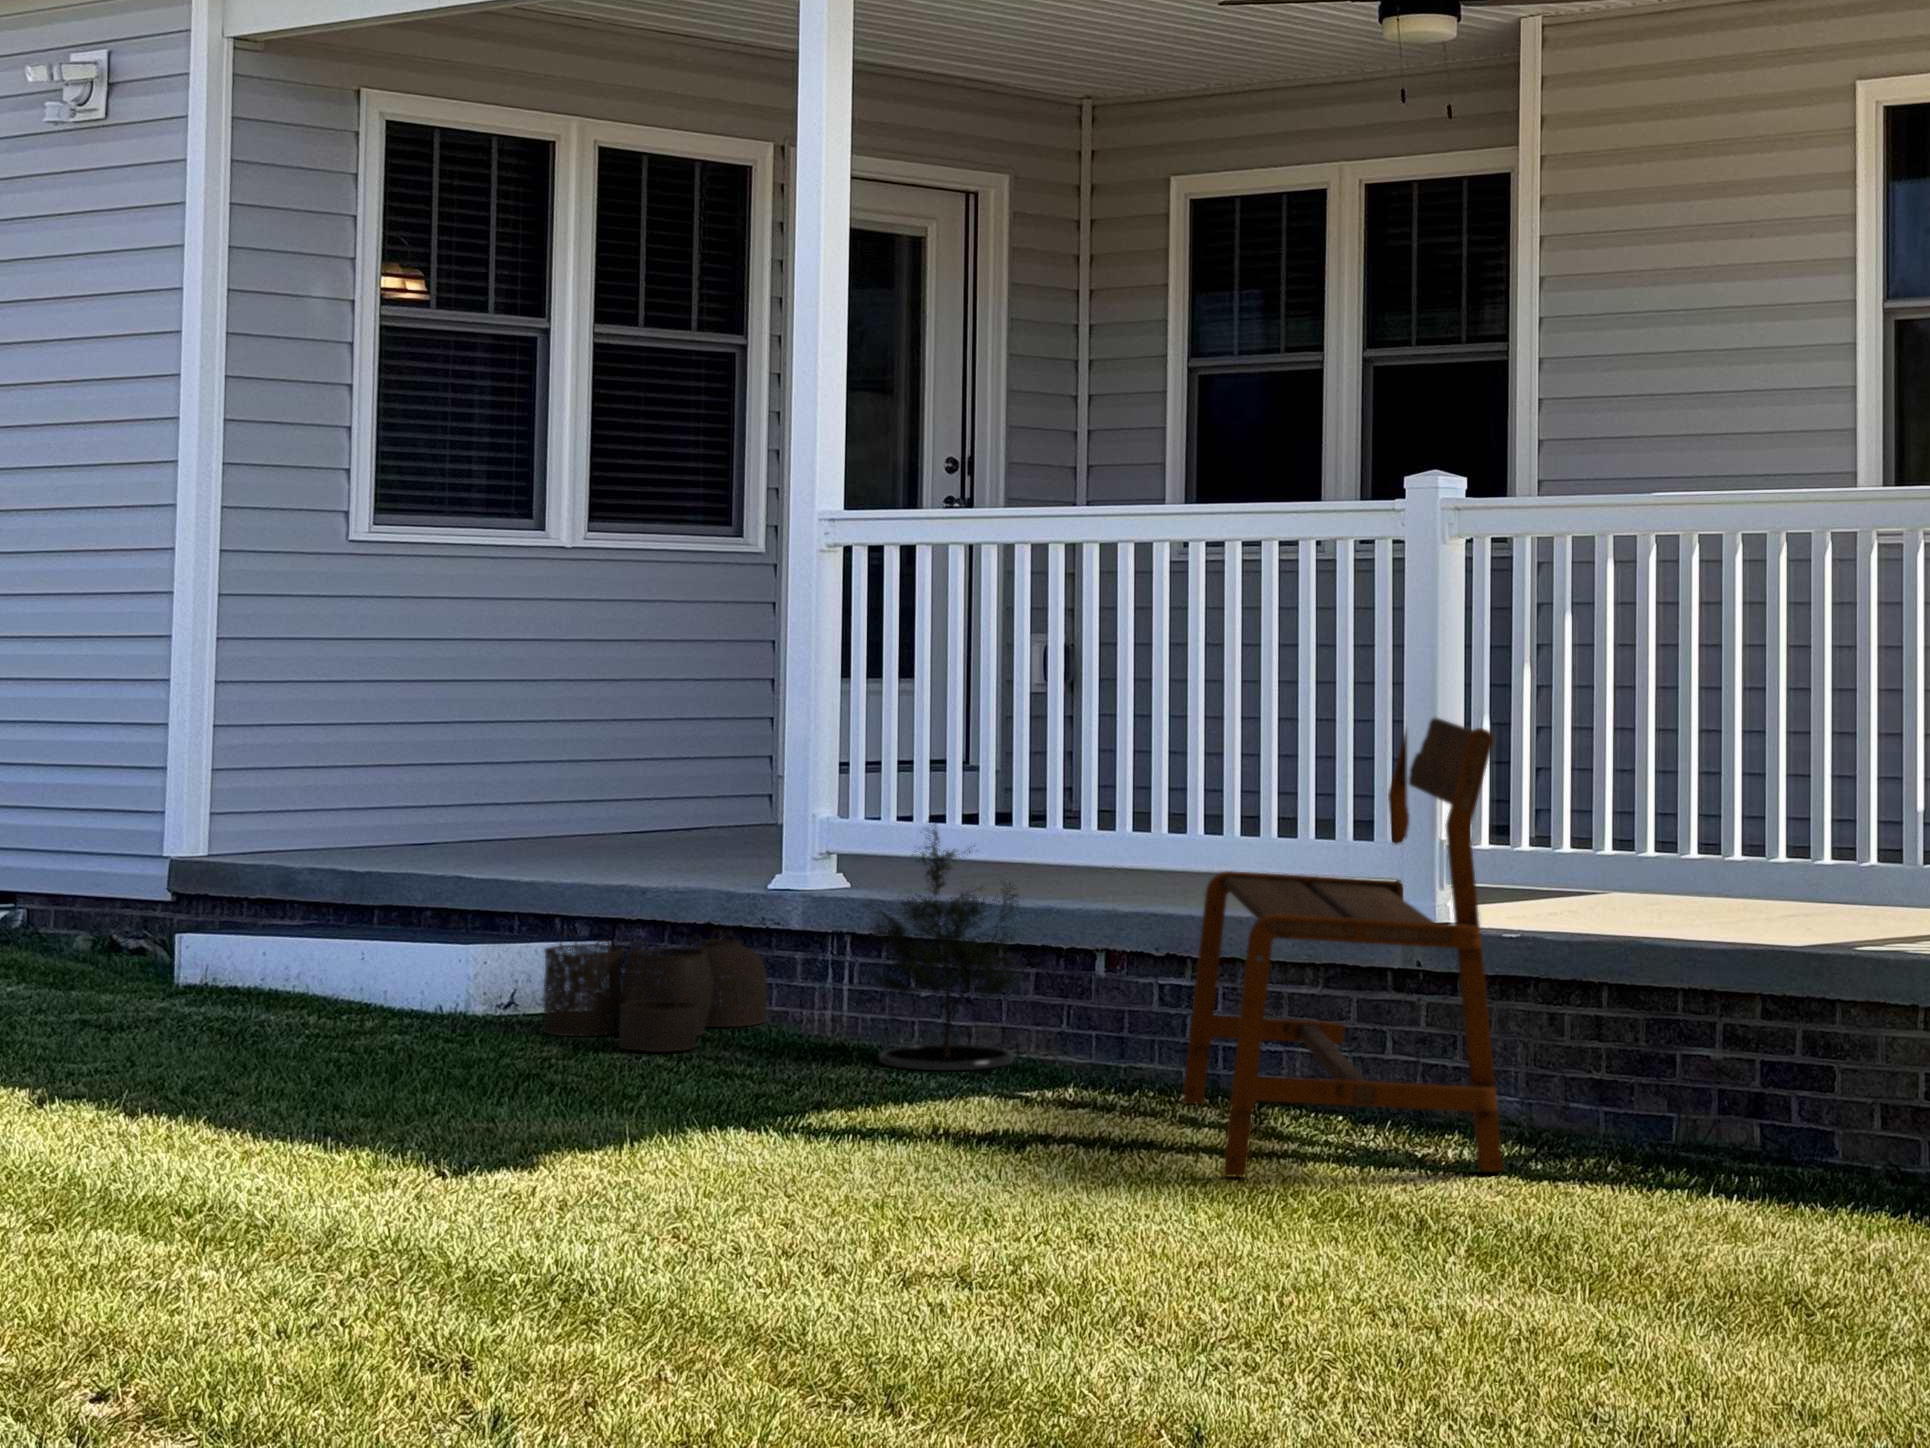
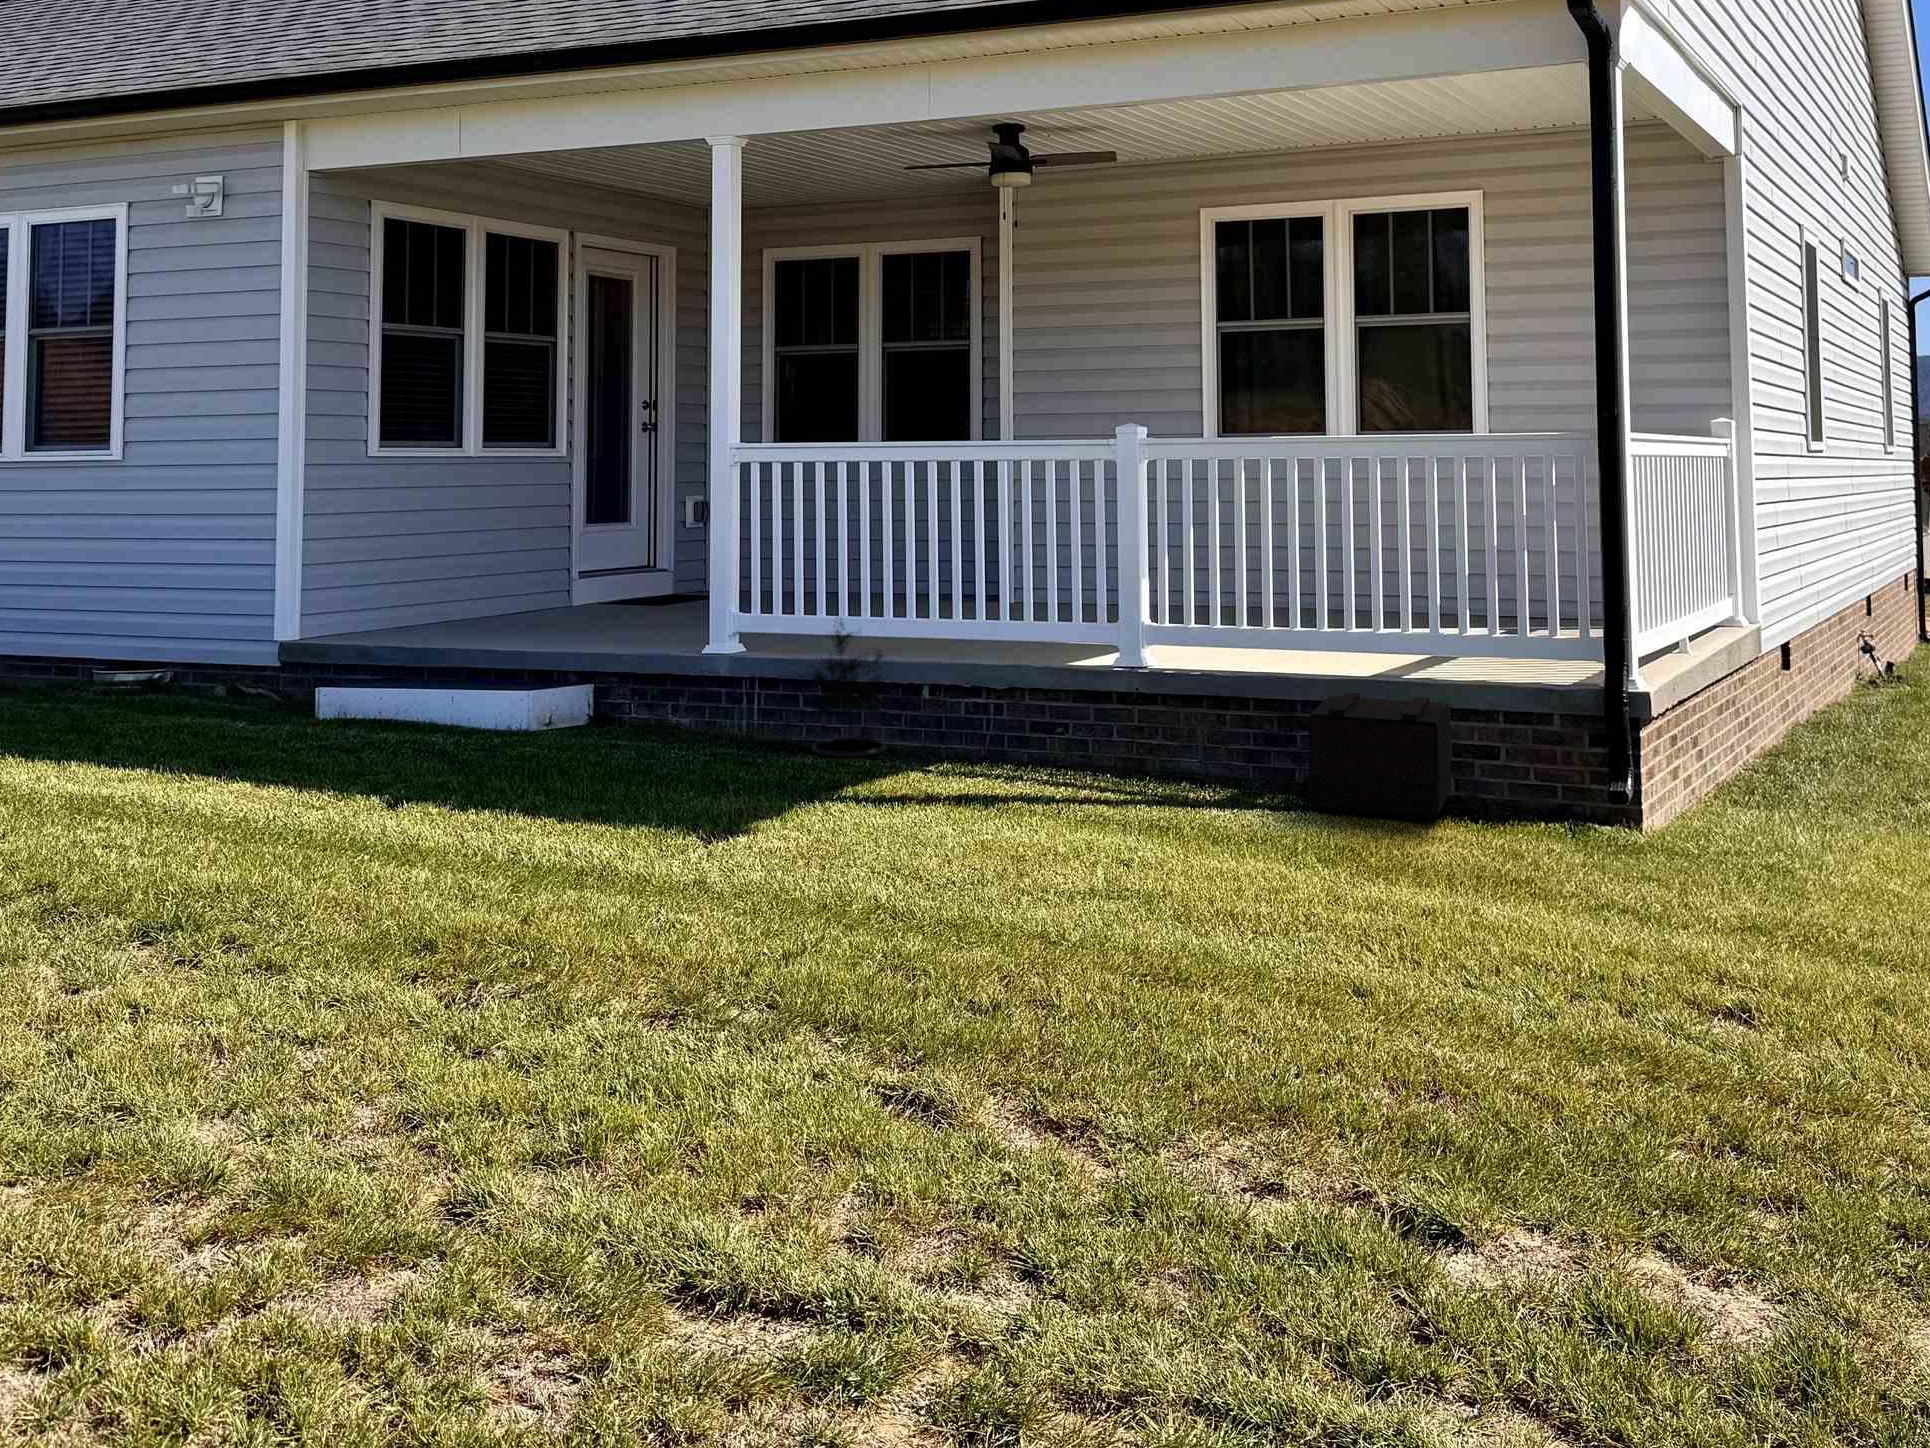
bench: present [1182,718,1503,1177] -> none [1011,548,1247,821]
woven basket: present [544,931,767,1052] -> none [600,679,713,756]
wooden crate: none [1596,982,1911,1216] -> present [1308,693,1451,821]

